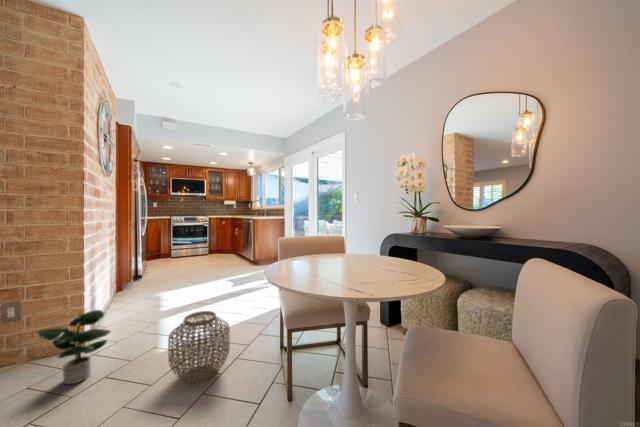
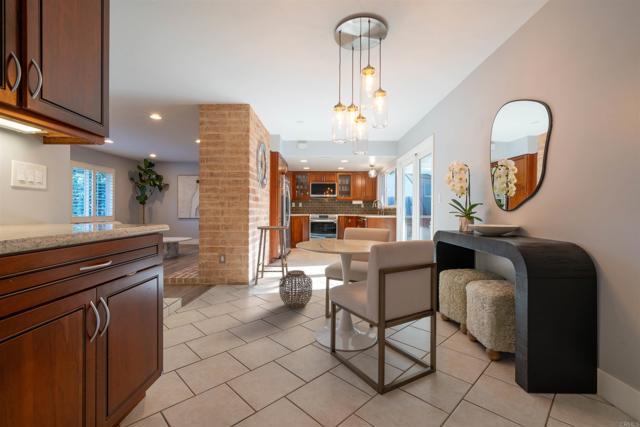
stool: none [98,236,162,342] -> present [255,226,288,285]
potted plant: present [36,310,111,384] -> none [229,264,257,297]

